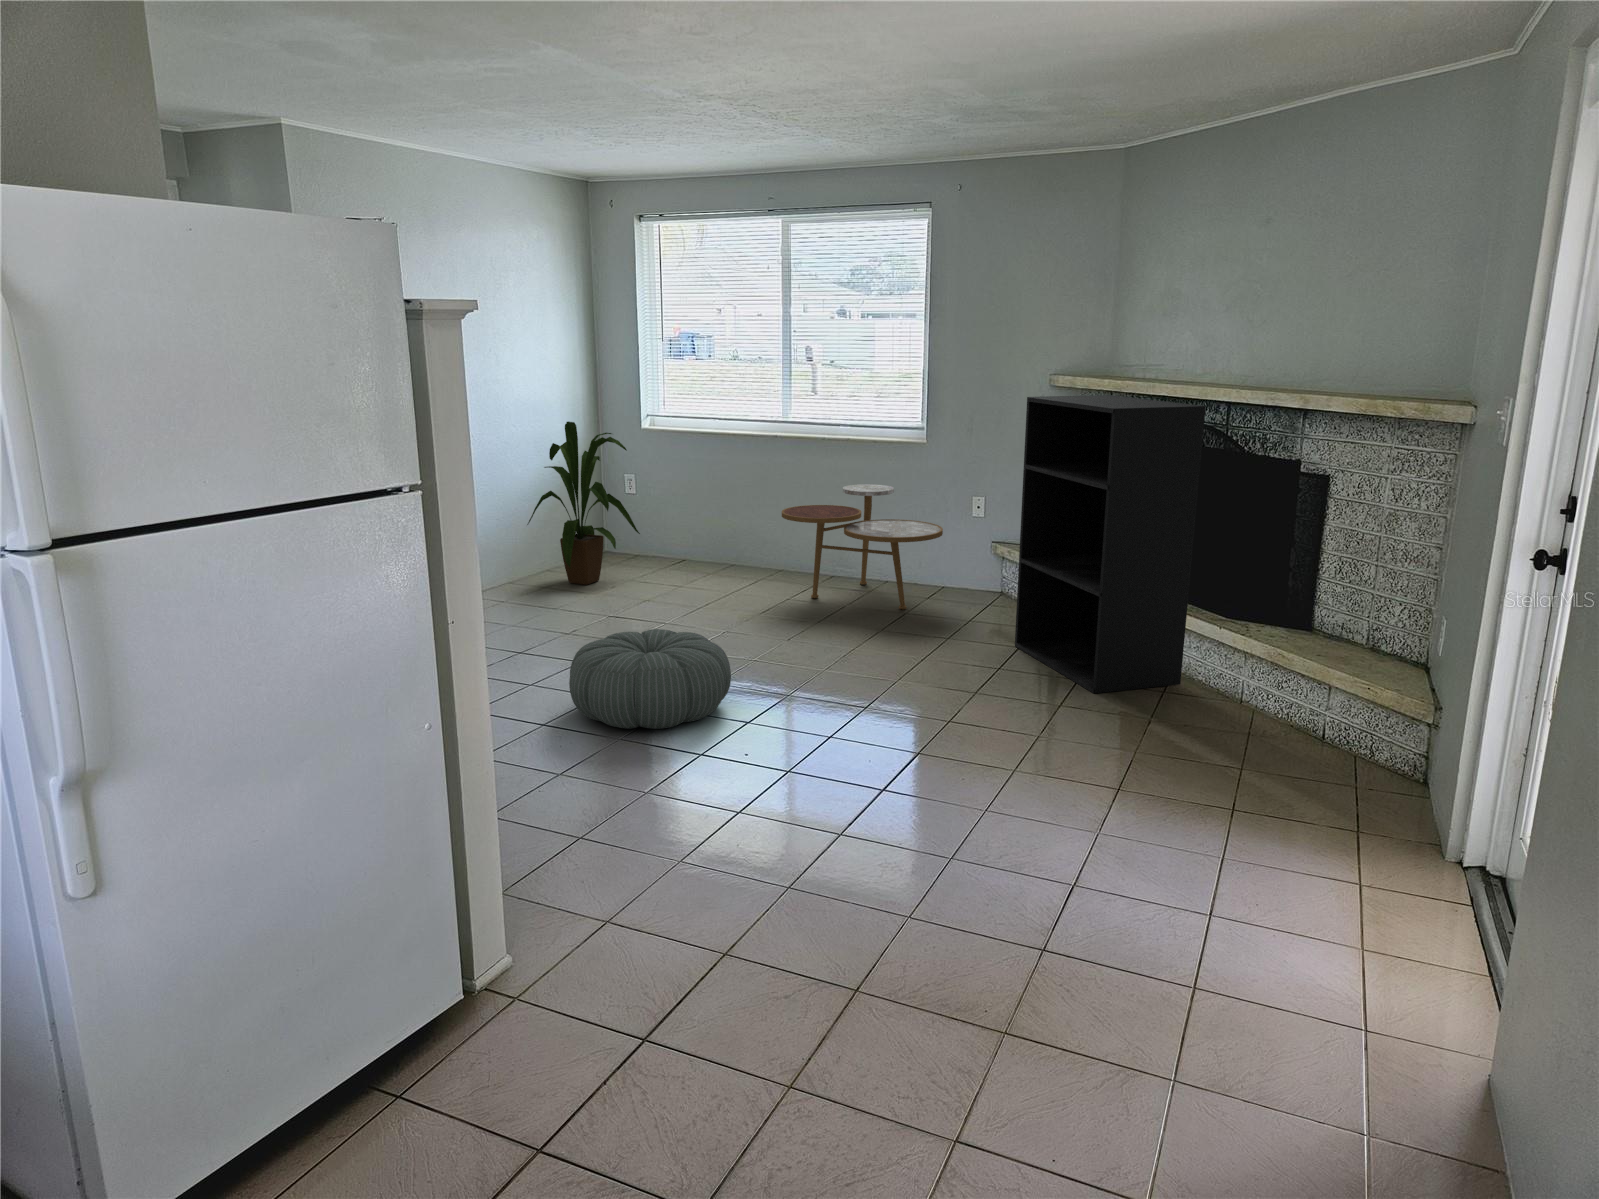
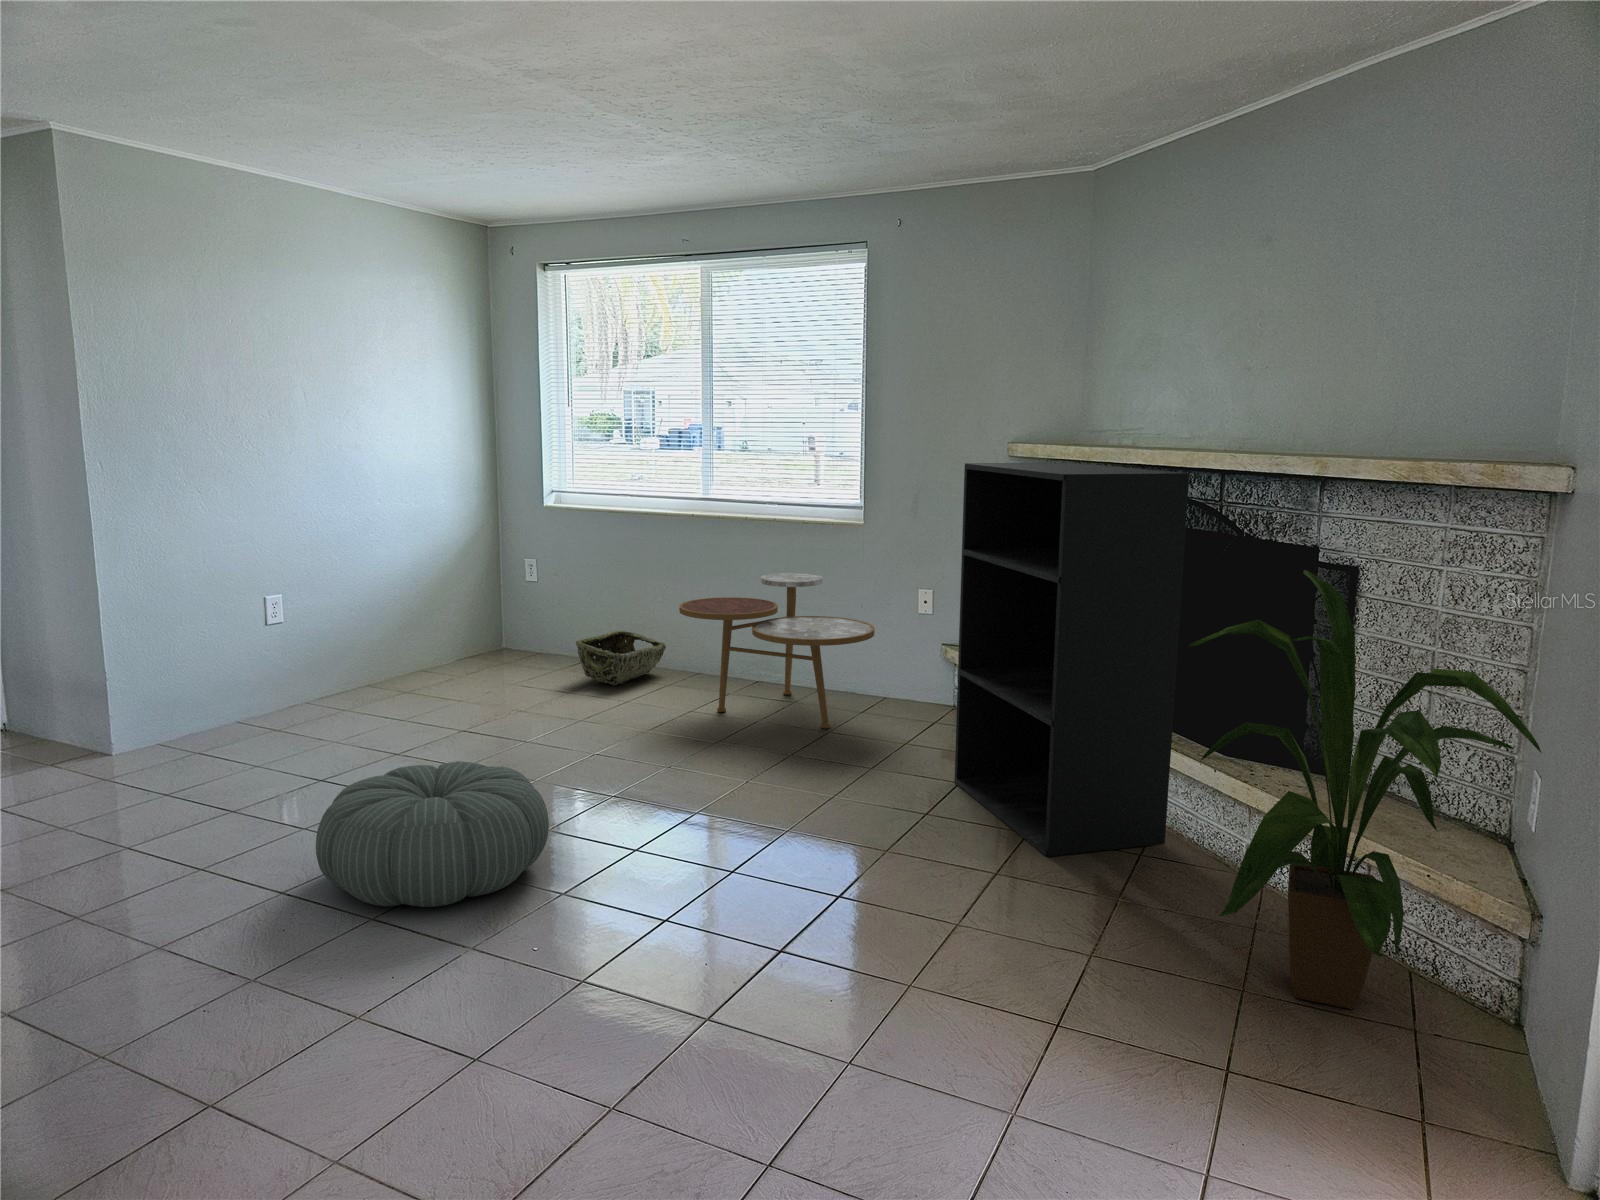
house plant: present [527,421,640,585] -> present [1189,570,1541,1009]
woven basket: none [687,534,757,579] -> present [576,631,666,685]

